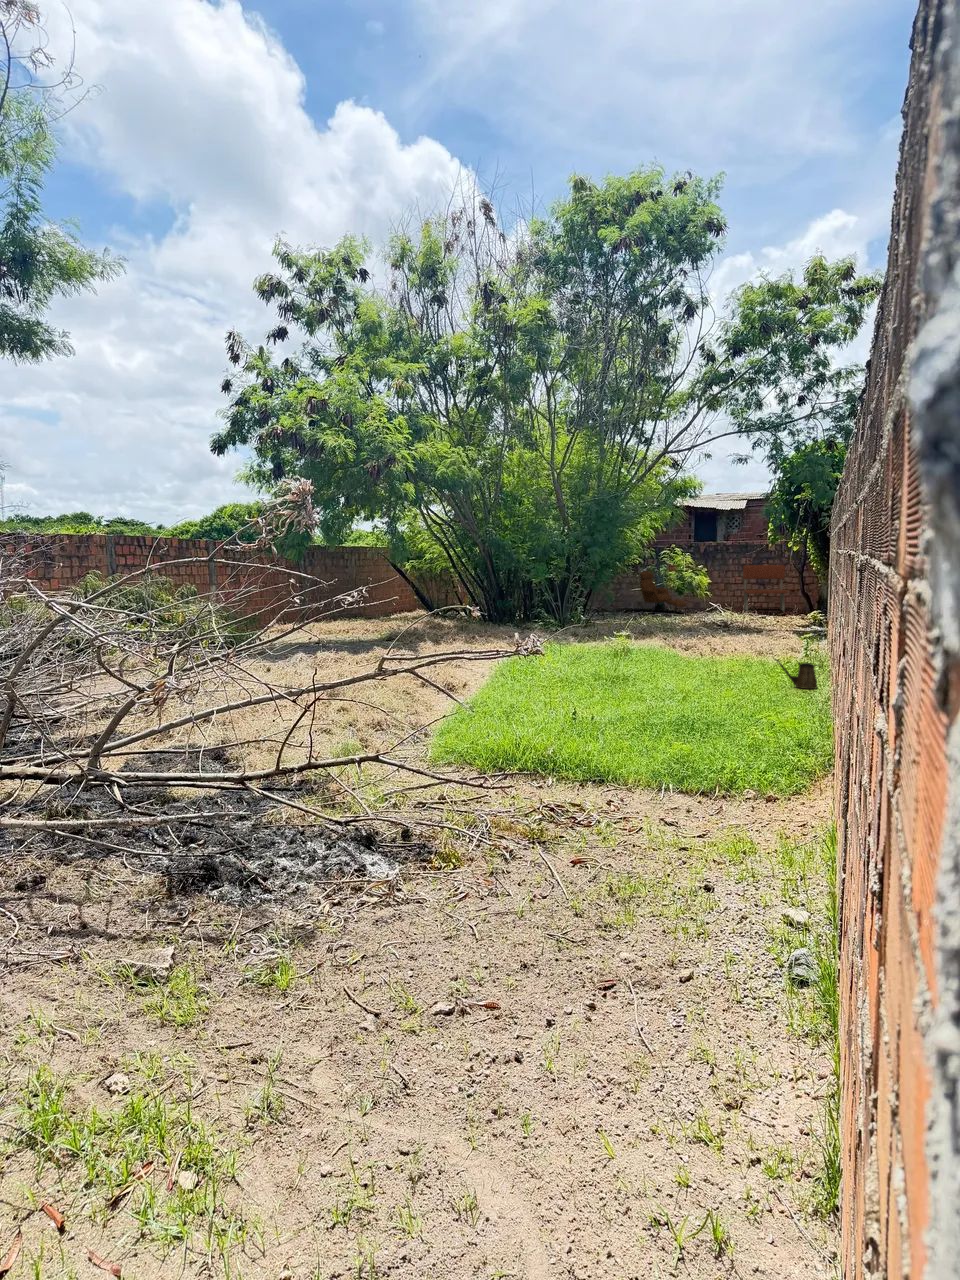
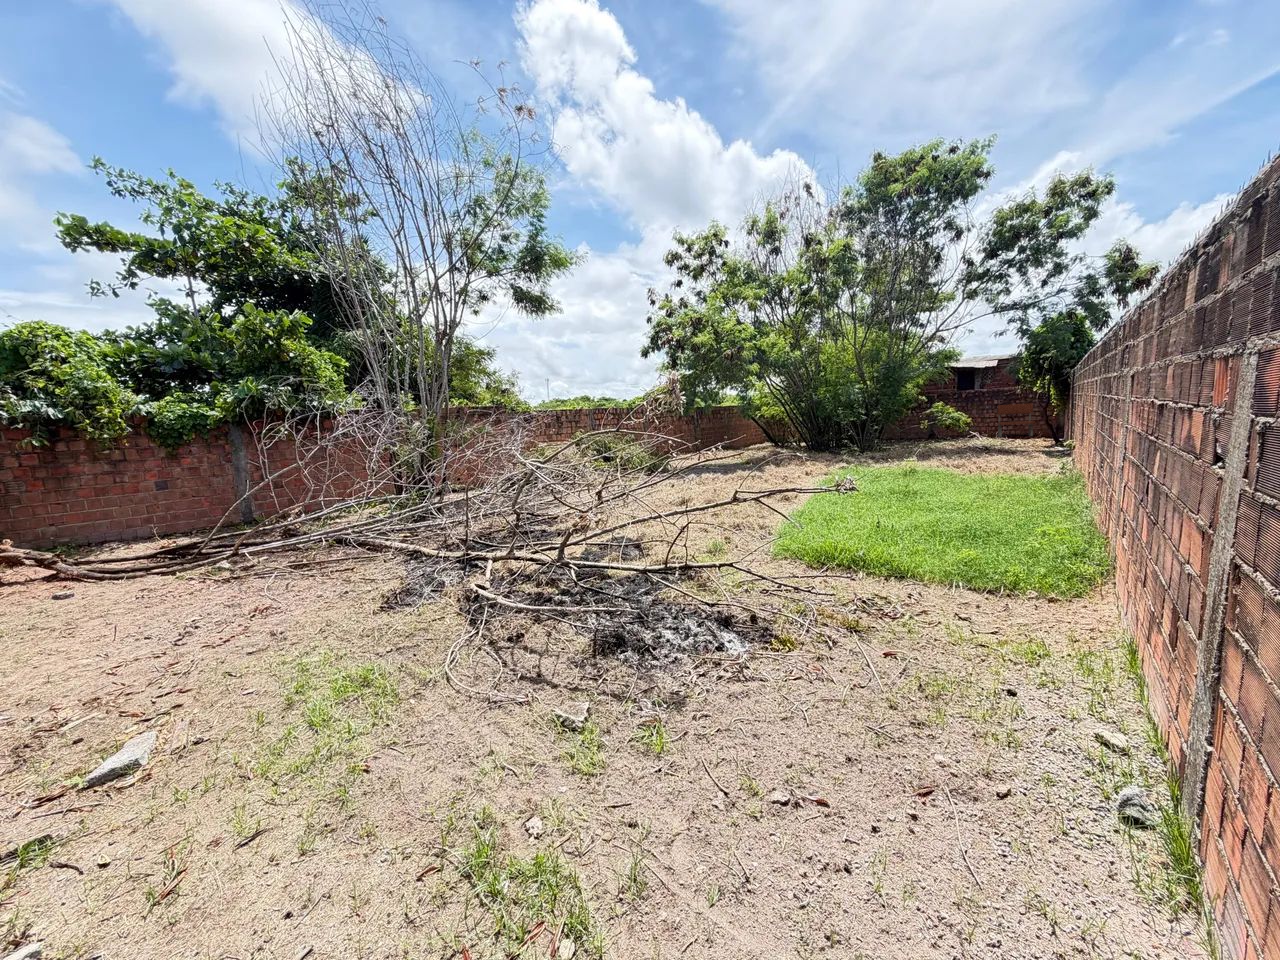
lounge chair: present [640,571,687,612] -> none [916,413,953,441]
watering can: present [775,659,819,689] -> none [1039,478,1086,502]

